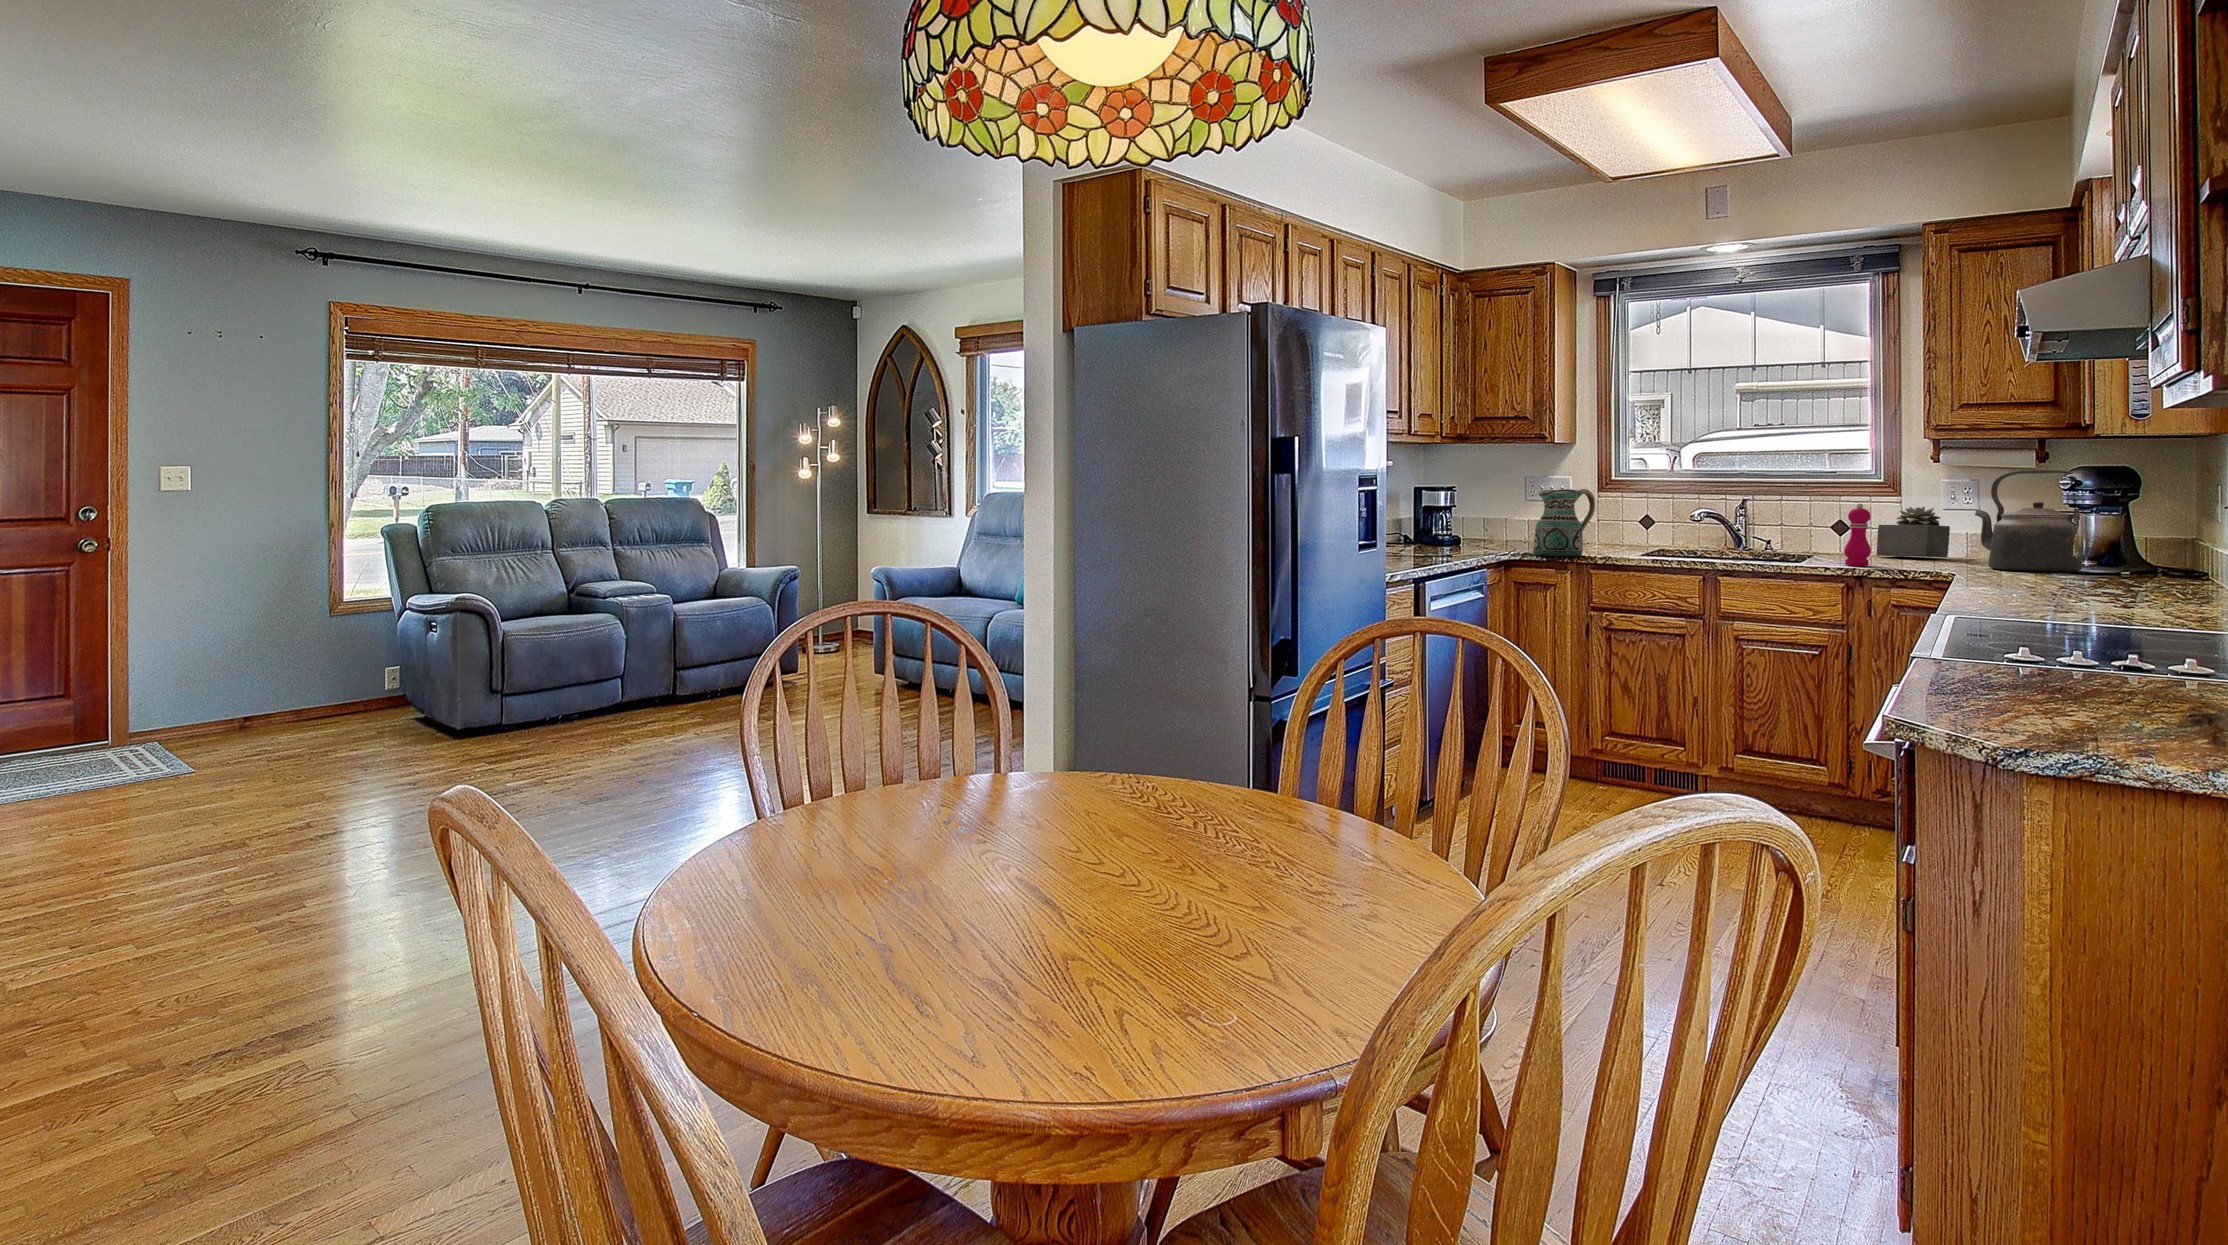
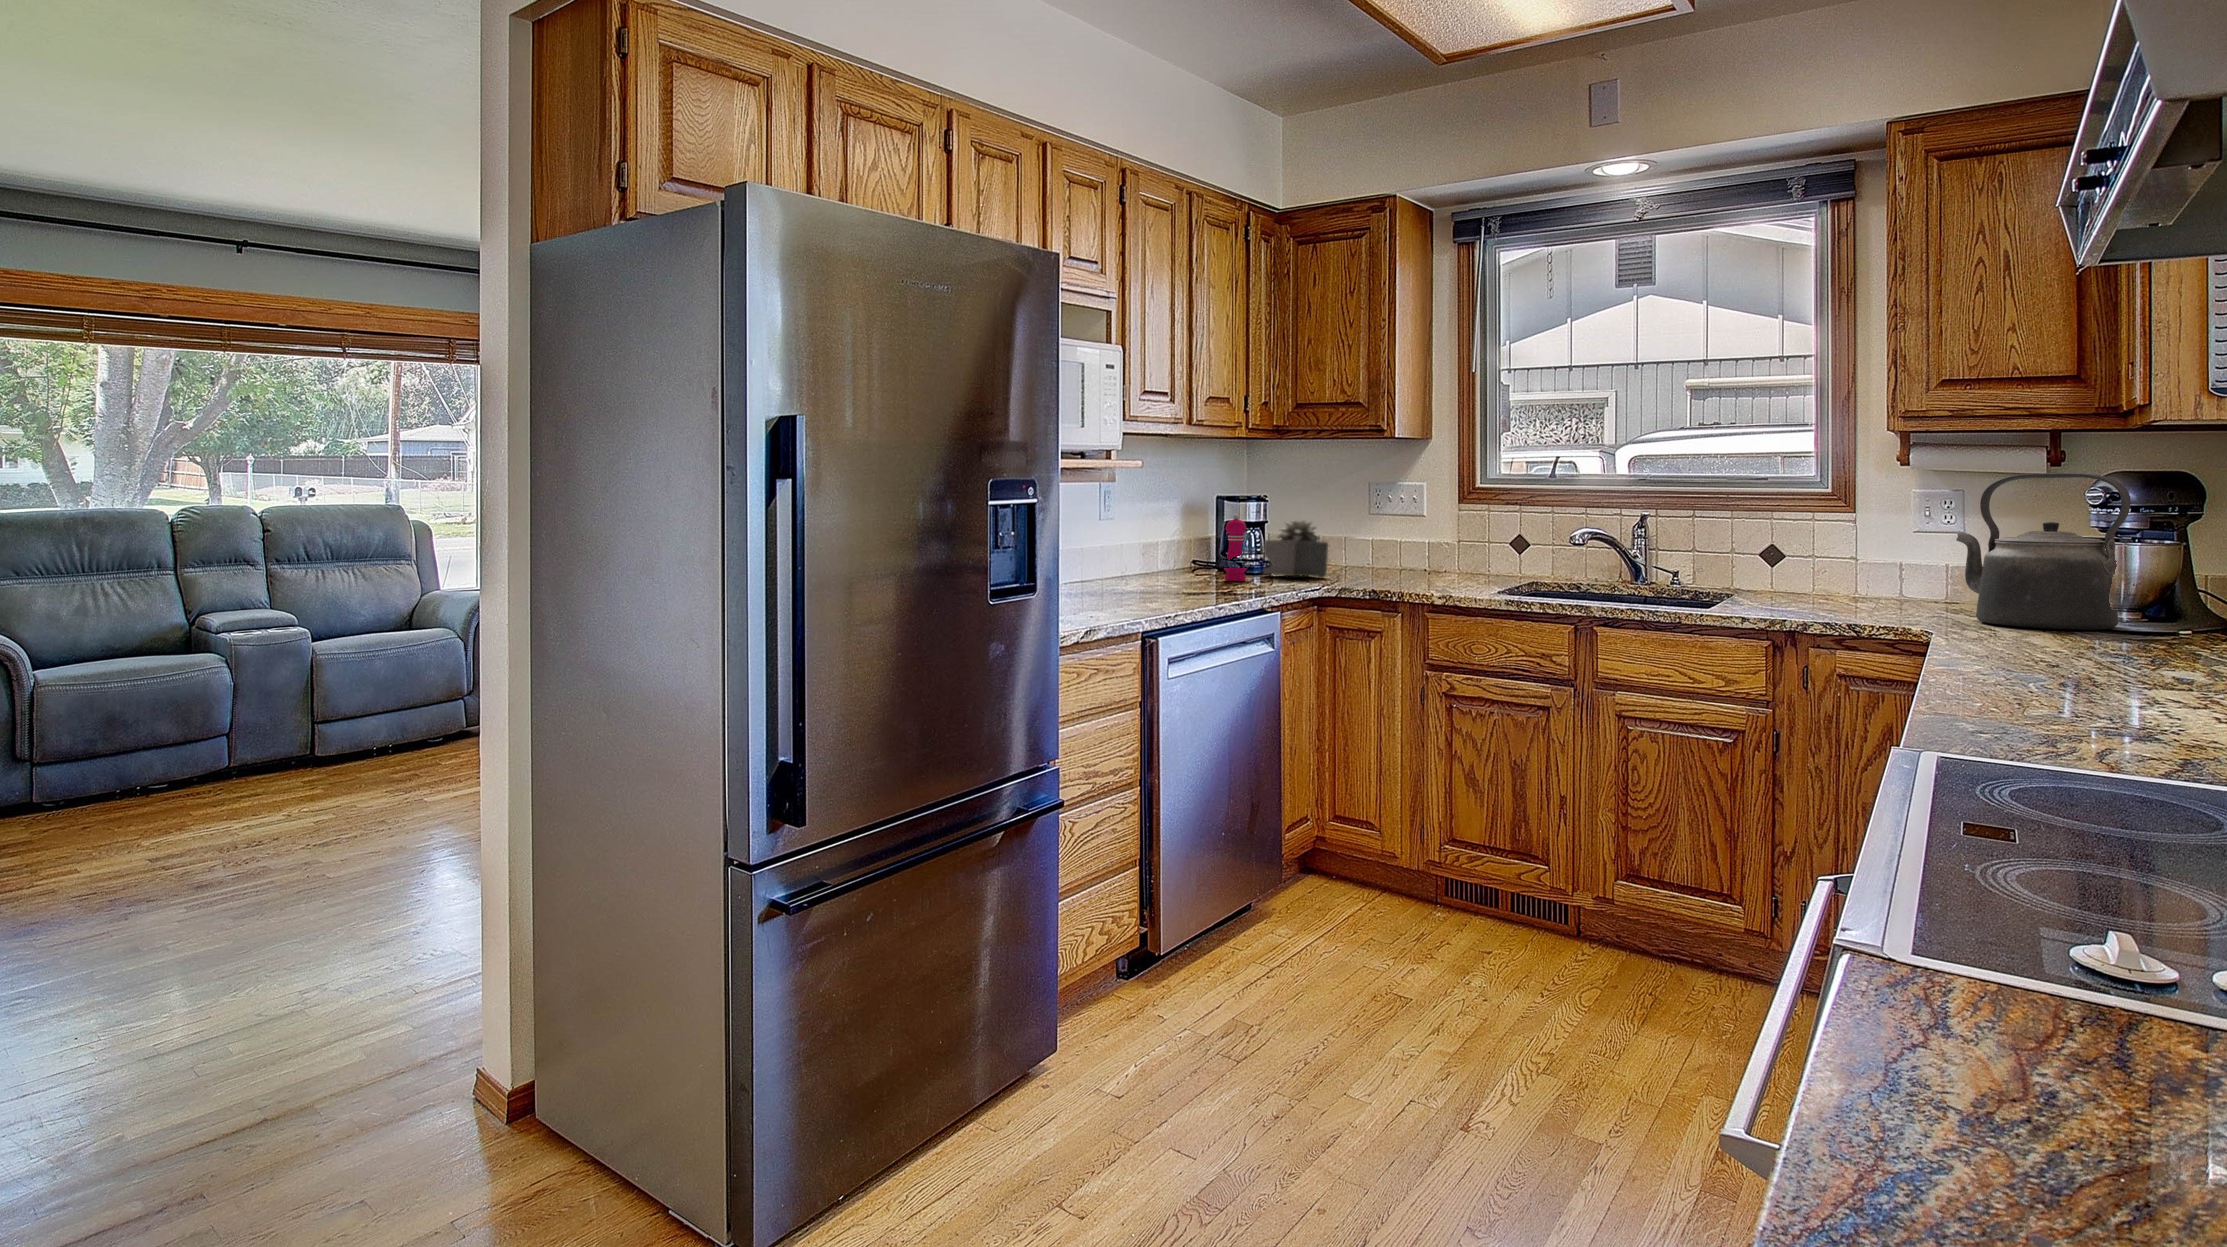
ceramic pitcher: present [1533,489,1595,556] -> none [1352,498,1437,592]
pepper mill: present [1844,504,1871,566] -> present [1224,514,1247,581]
succulent plant: present [1877,506,1950,557] -> present [1263,520,1328,577]

